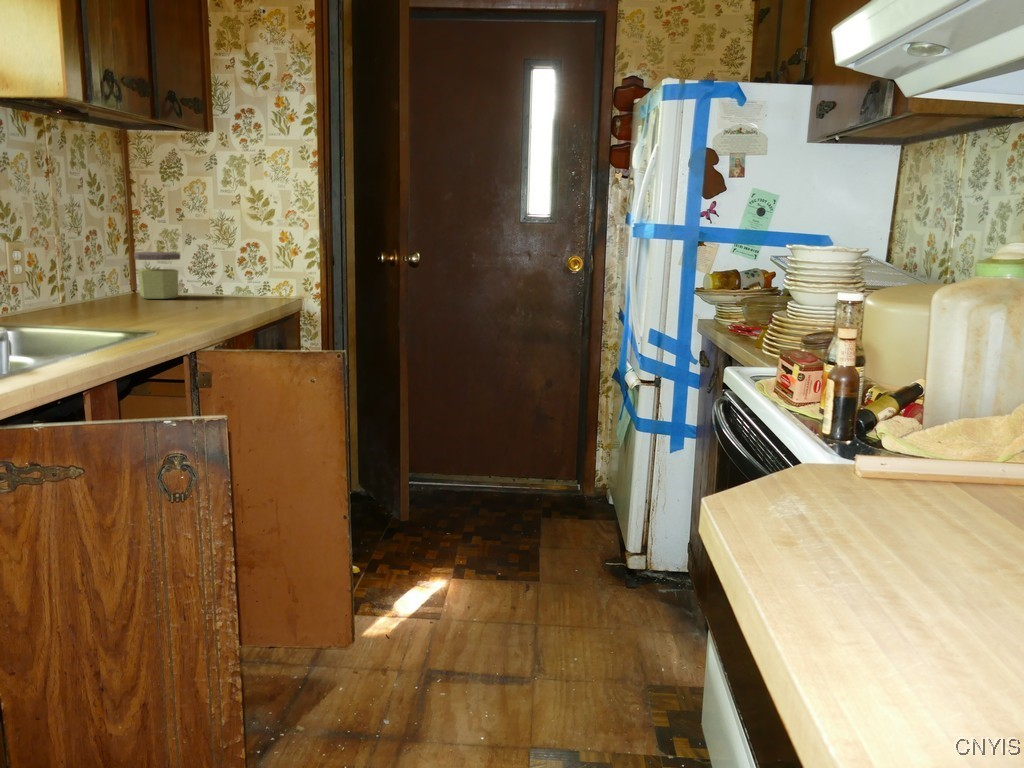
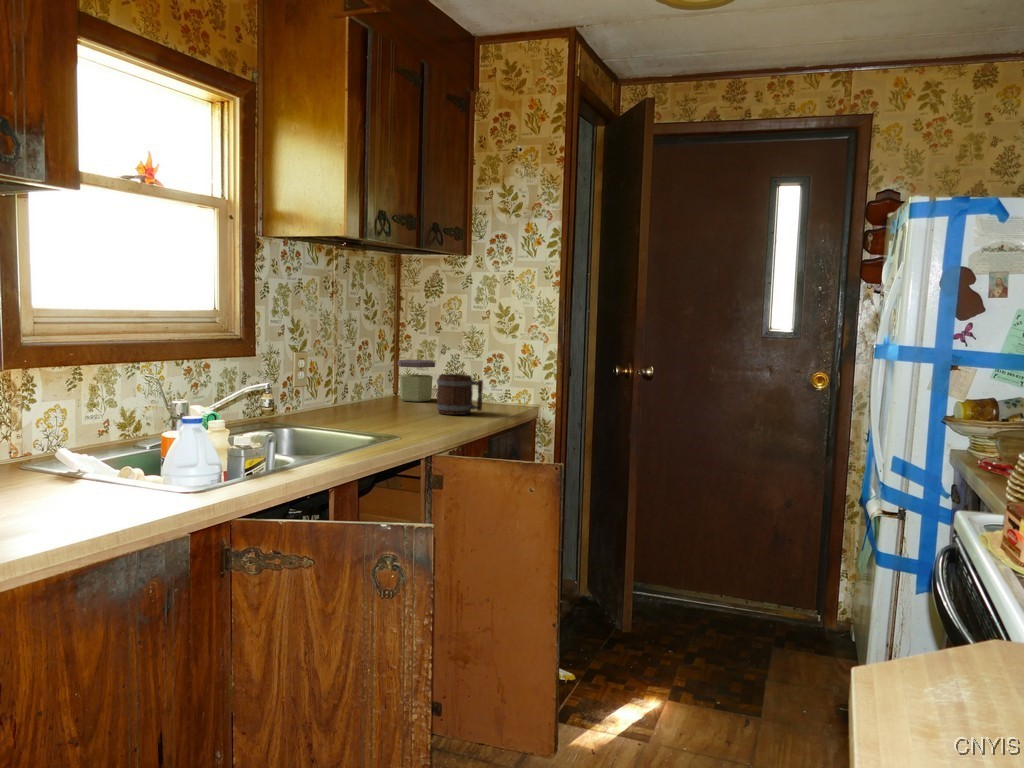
mug: none [187,265,242,310] -> present [436,374,483,415]

